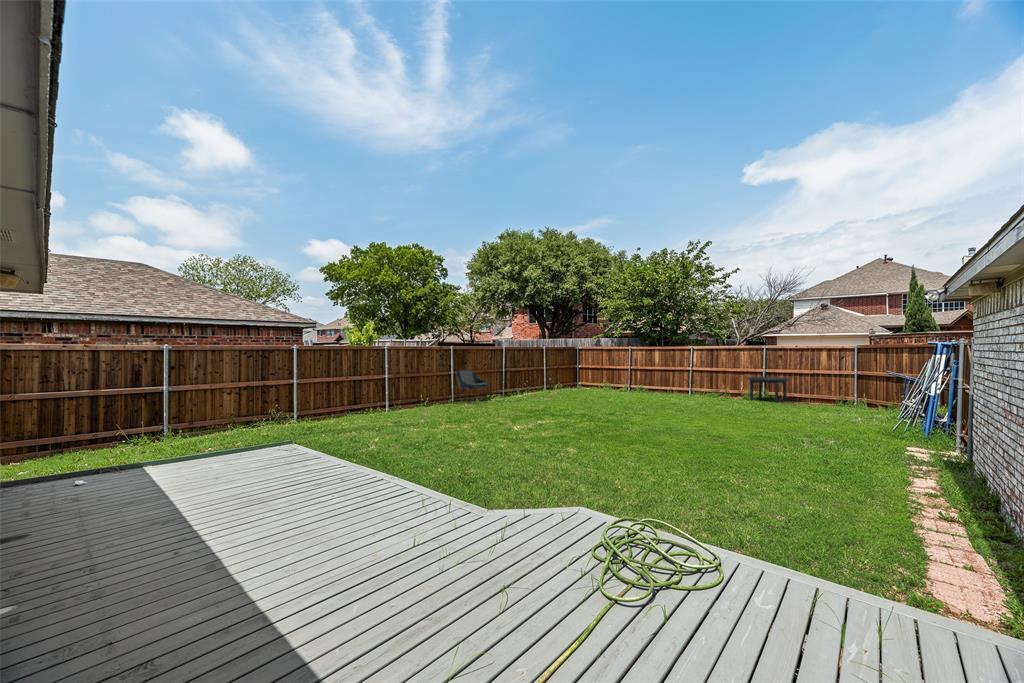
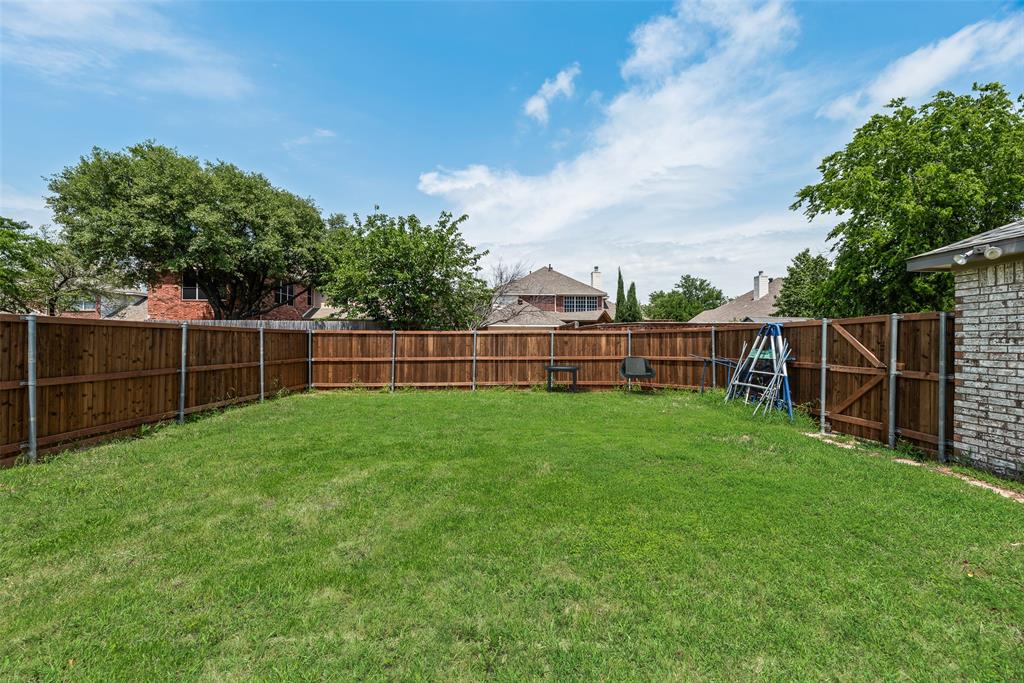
lounge chair: present [455,369,490,403] -> present [620,356,656,395]

